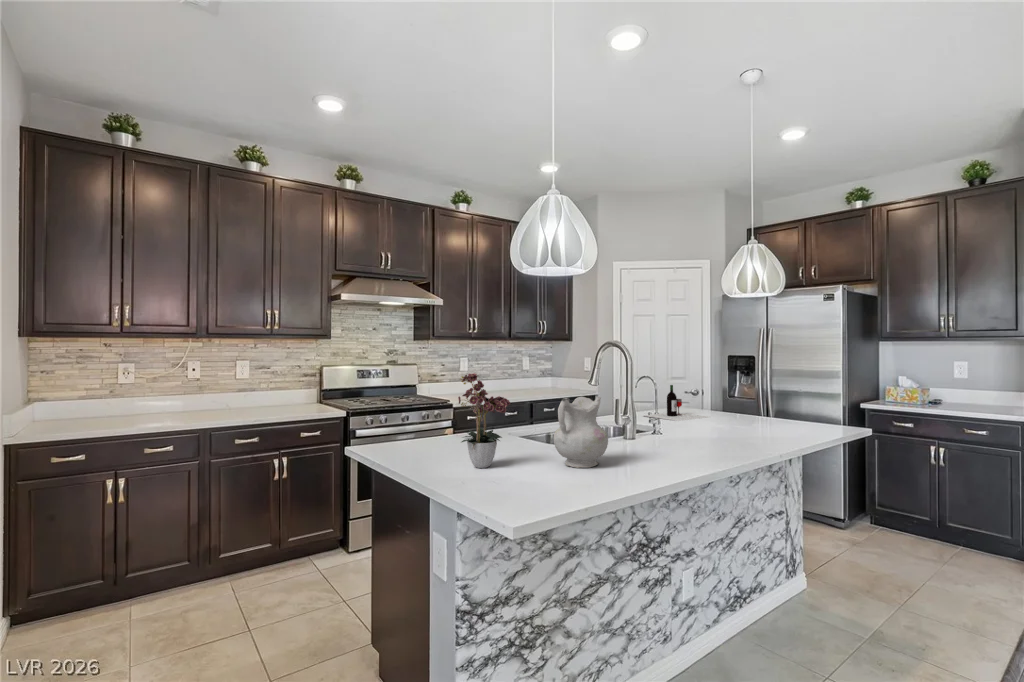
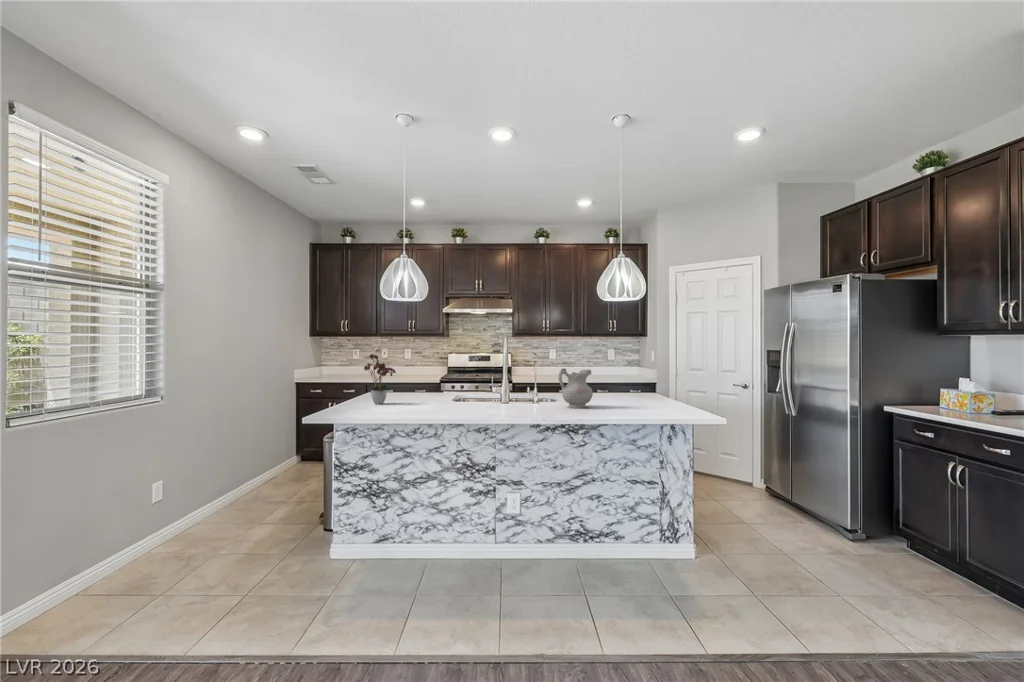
wine bottle: present [646,385,709,421] -> none [593,372,641,401]
ceramic pitcher: present [554,396,608,468] -> present [559,368,593,408]

